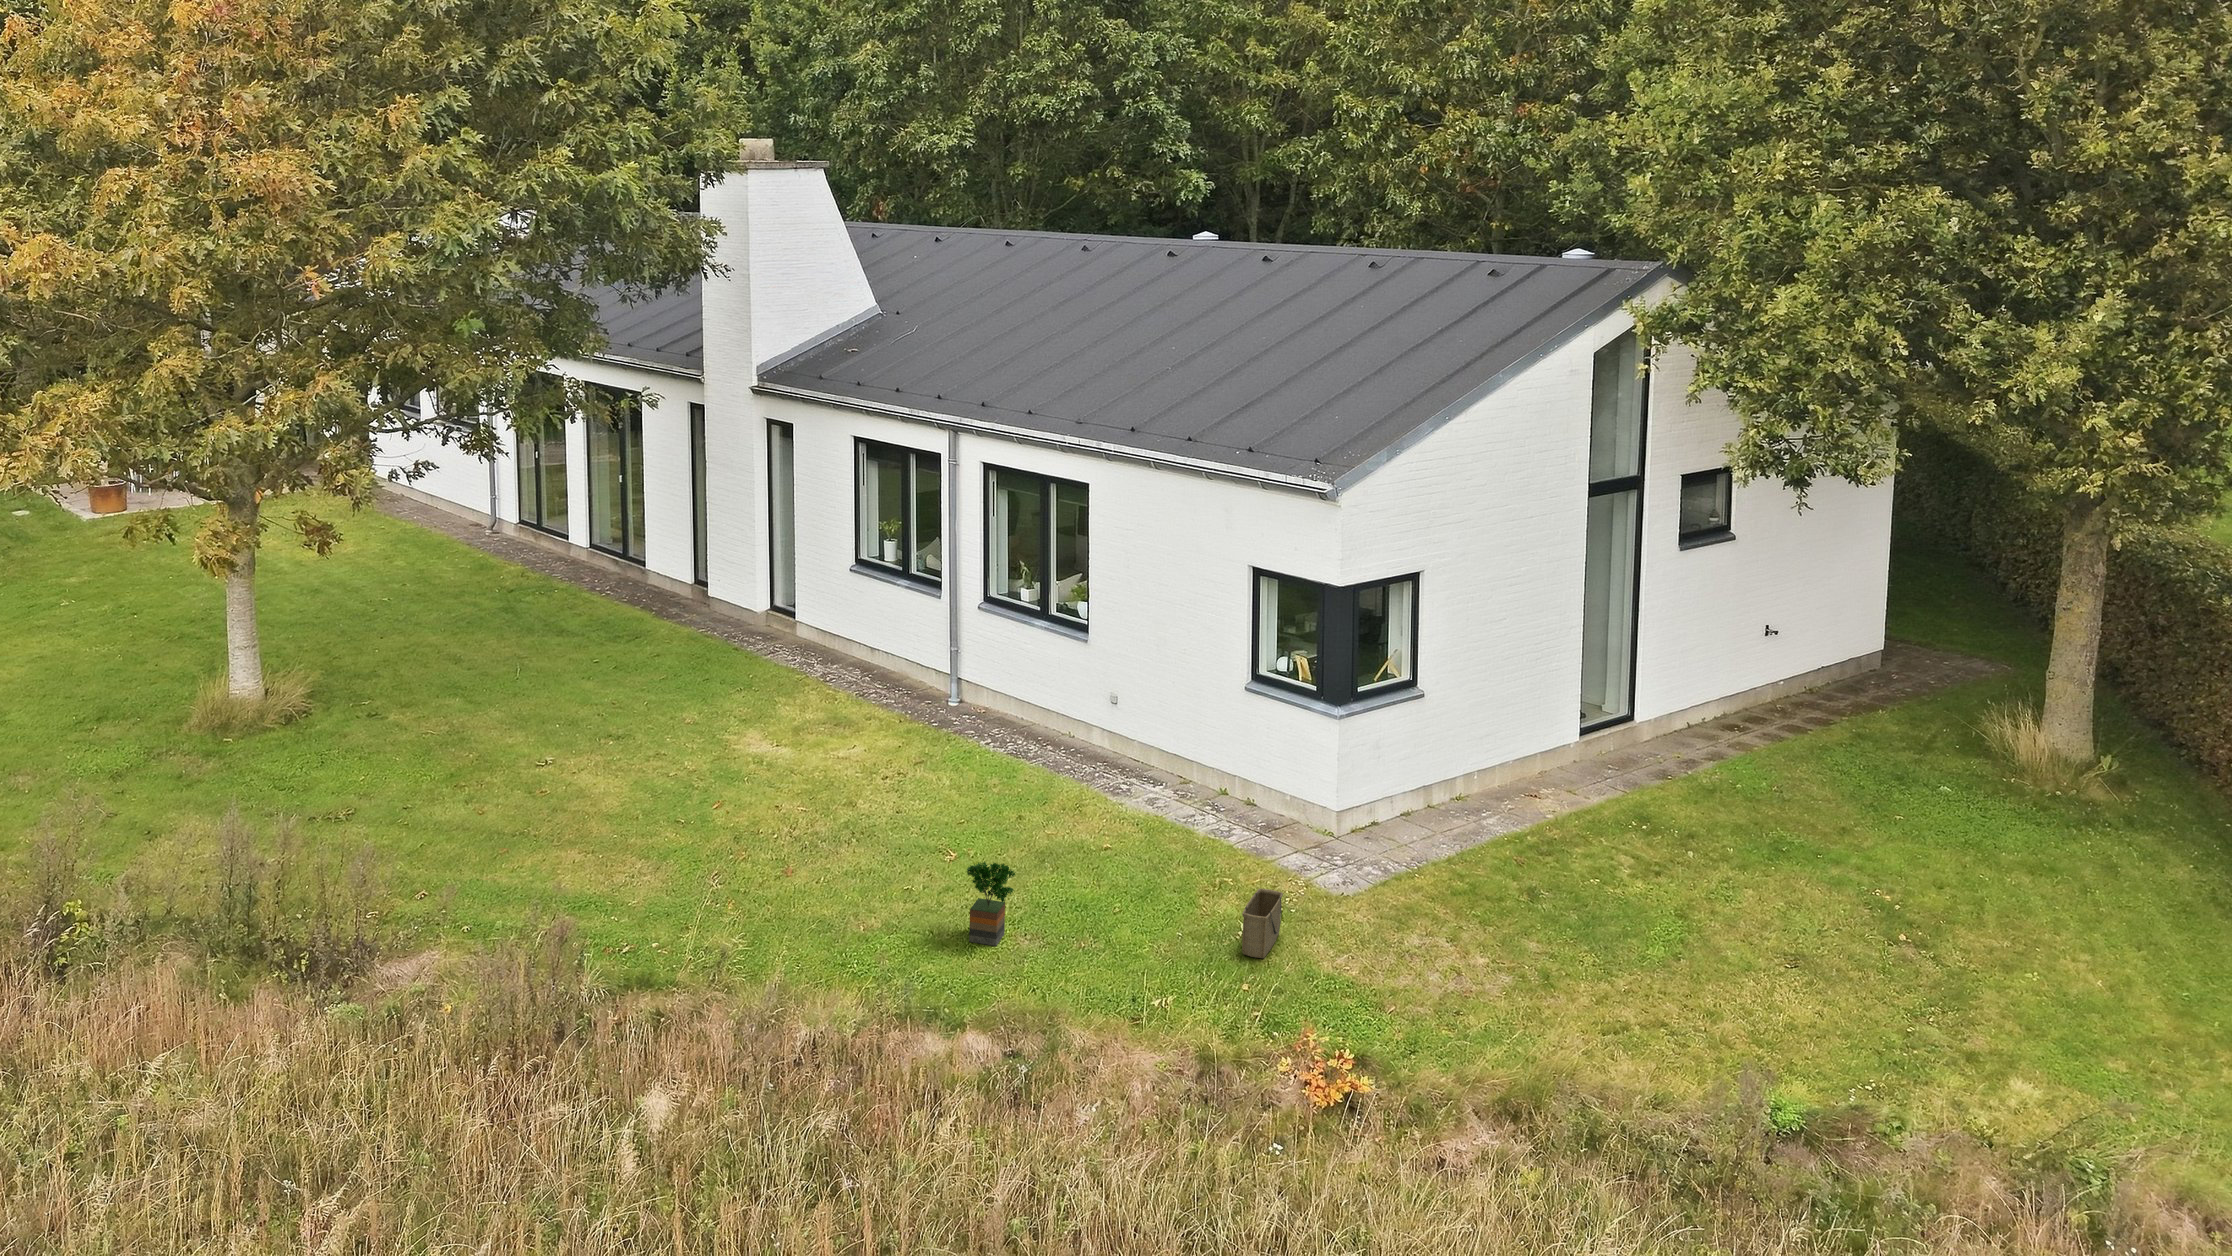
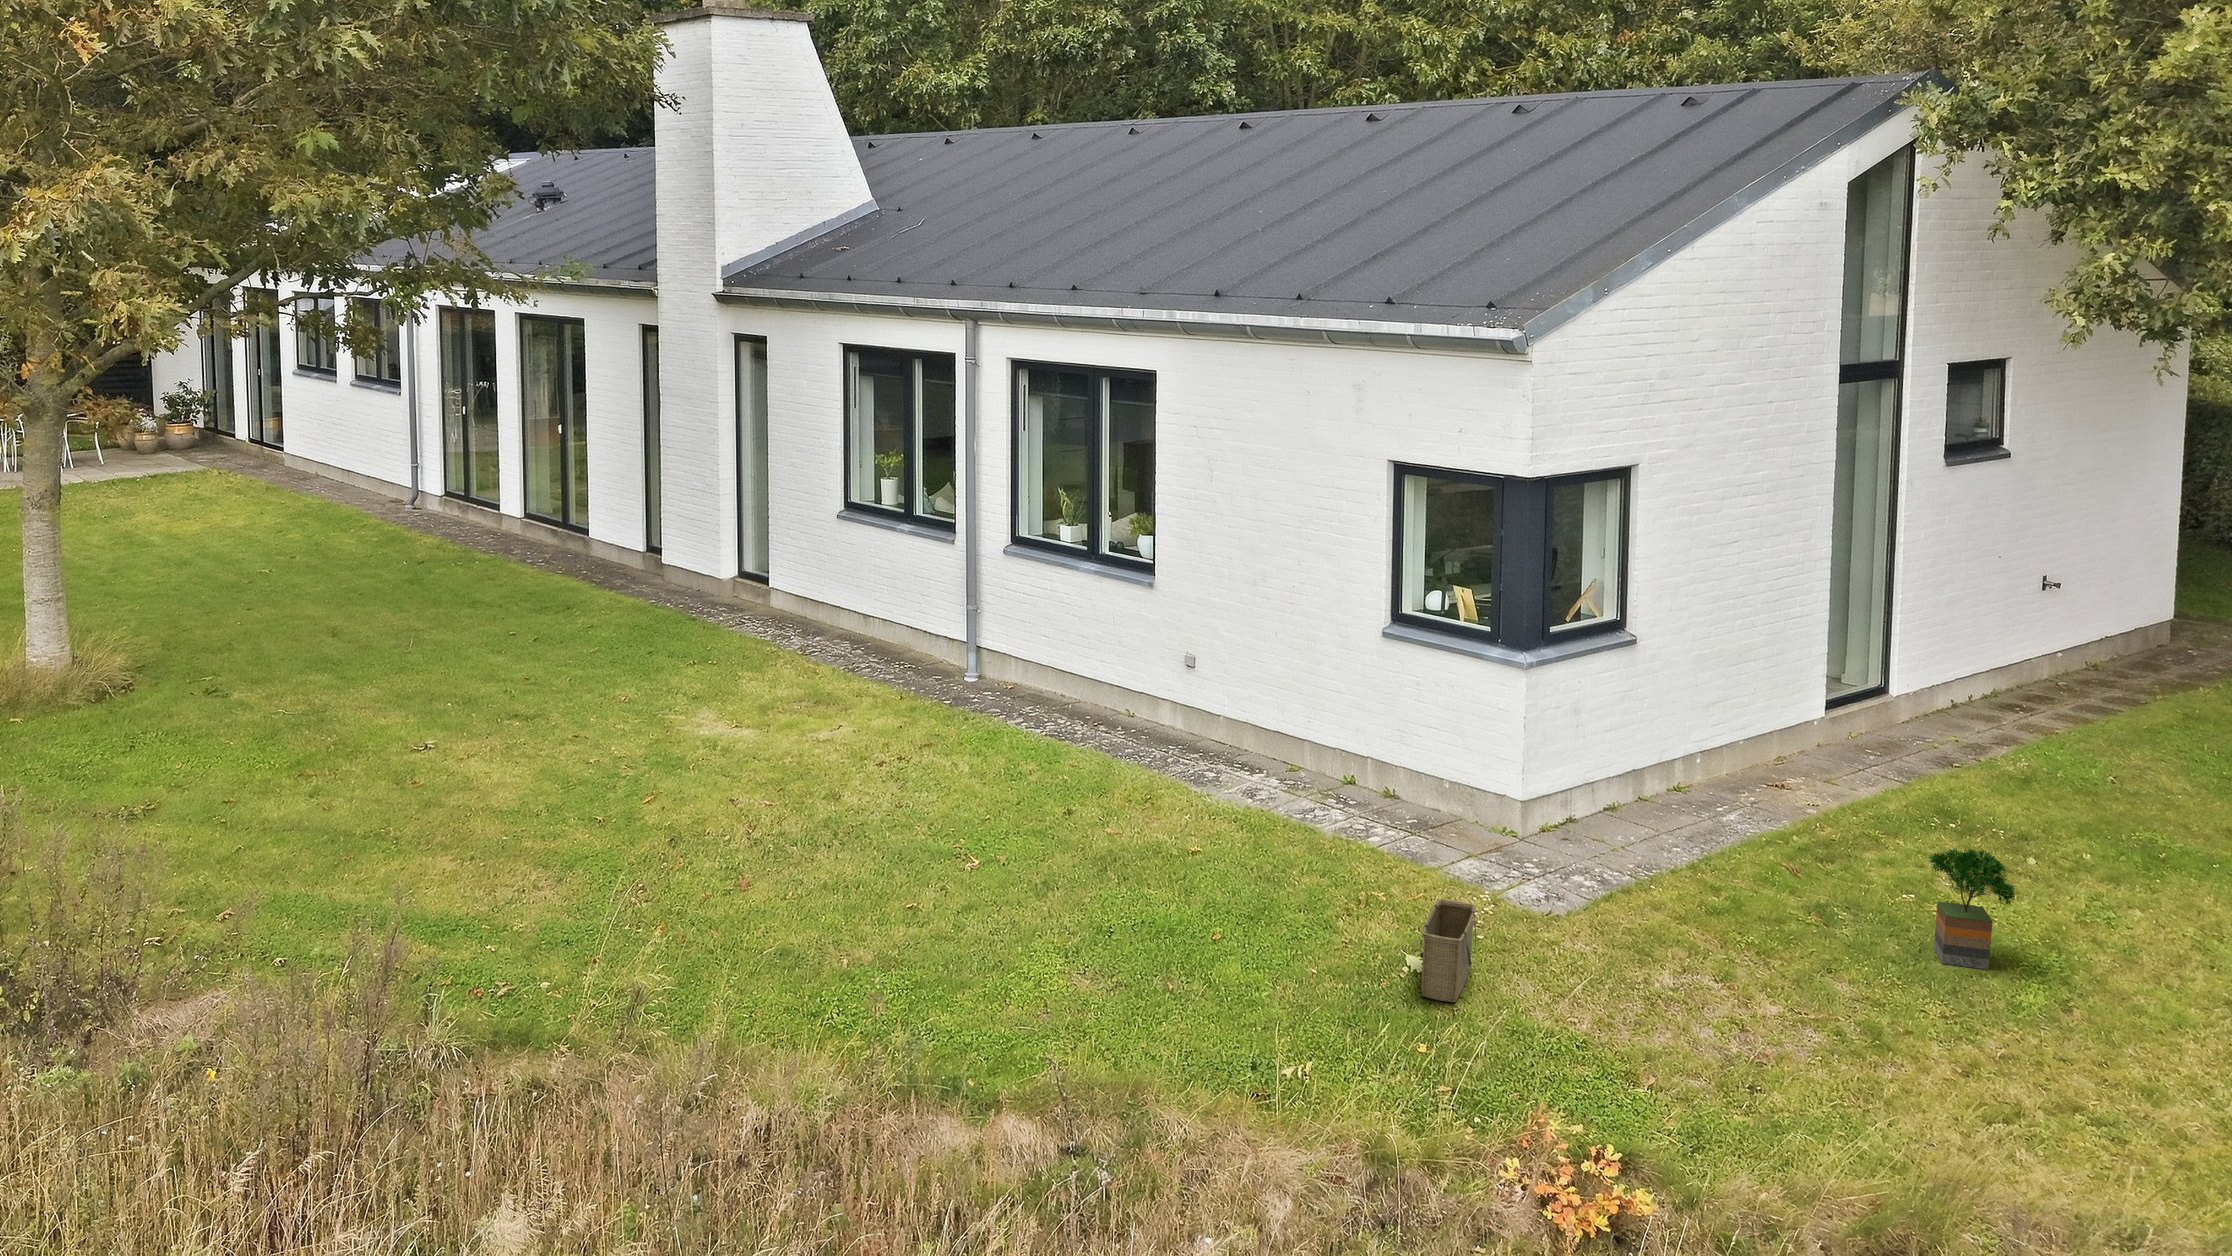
potted tree: present [967,861,1015,946] -> present [1928,847,2015,970]

